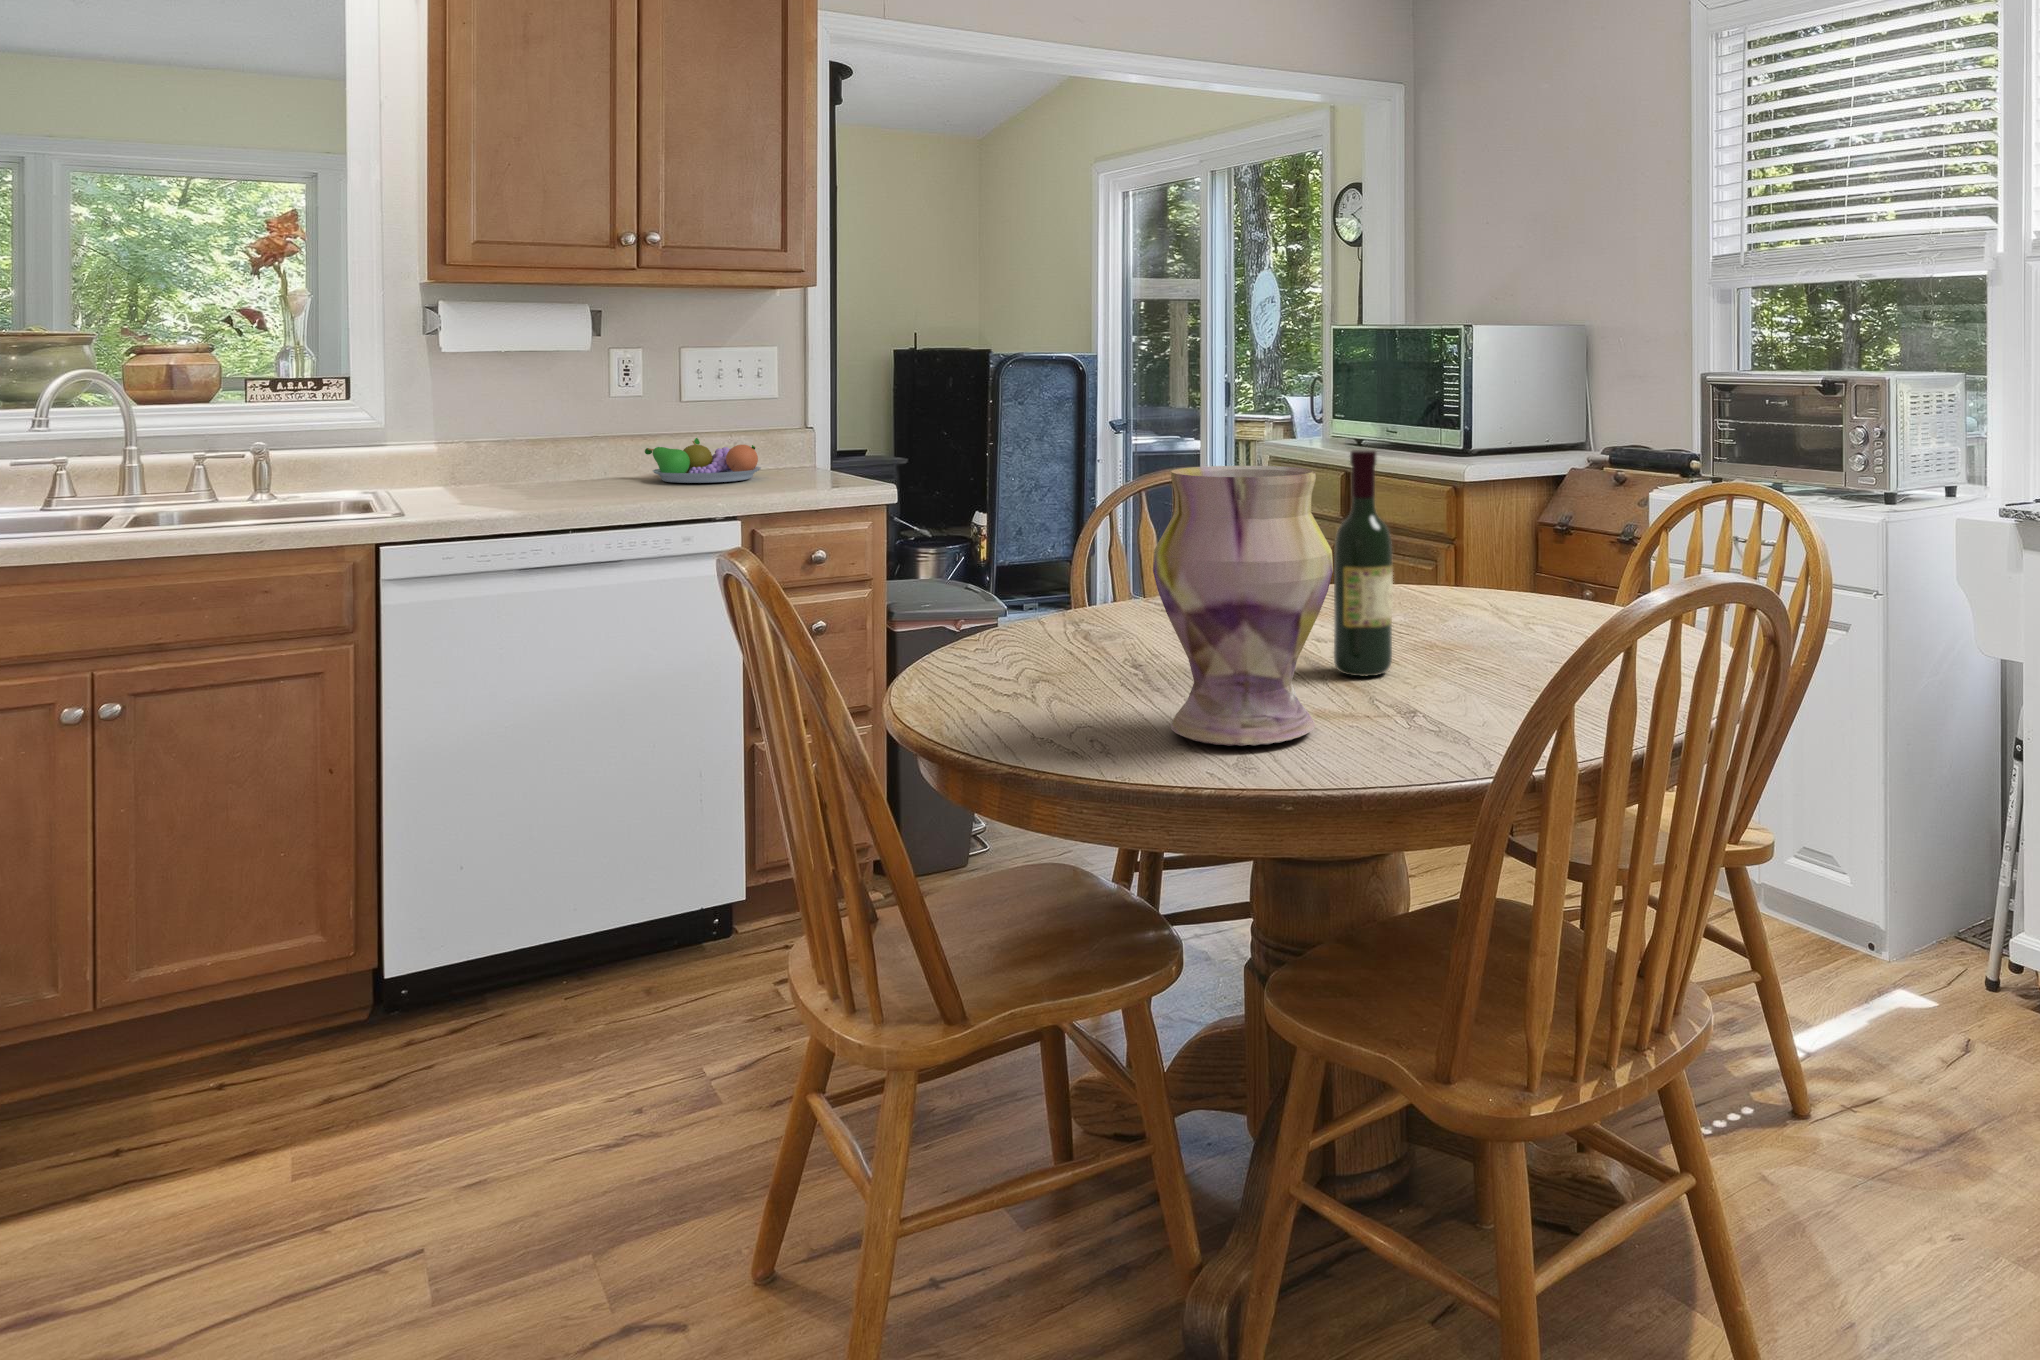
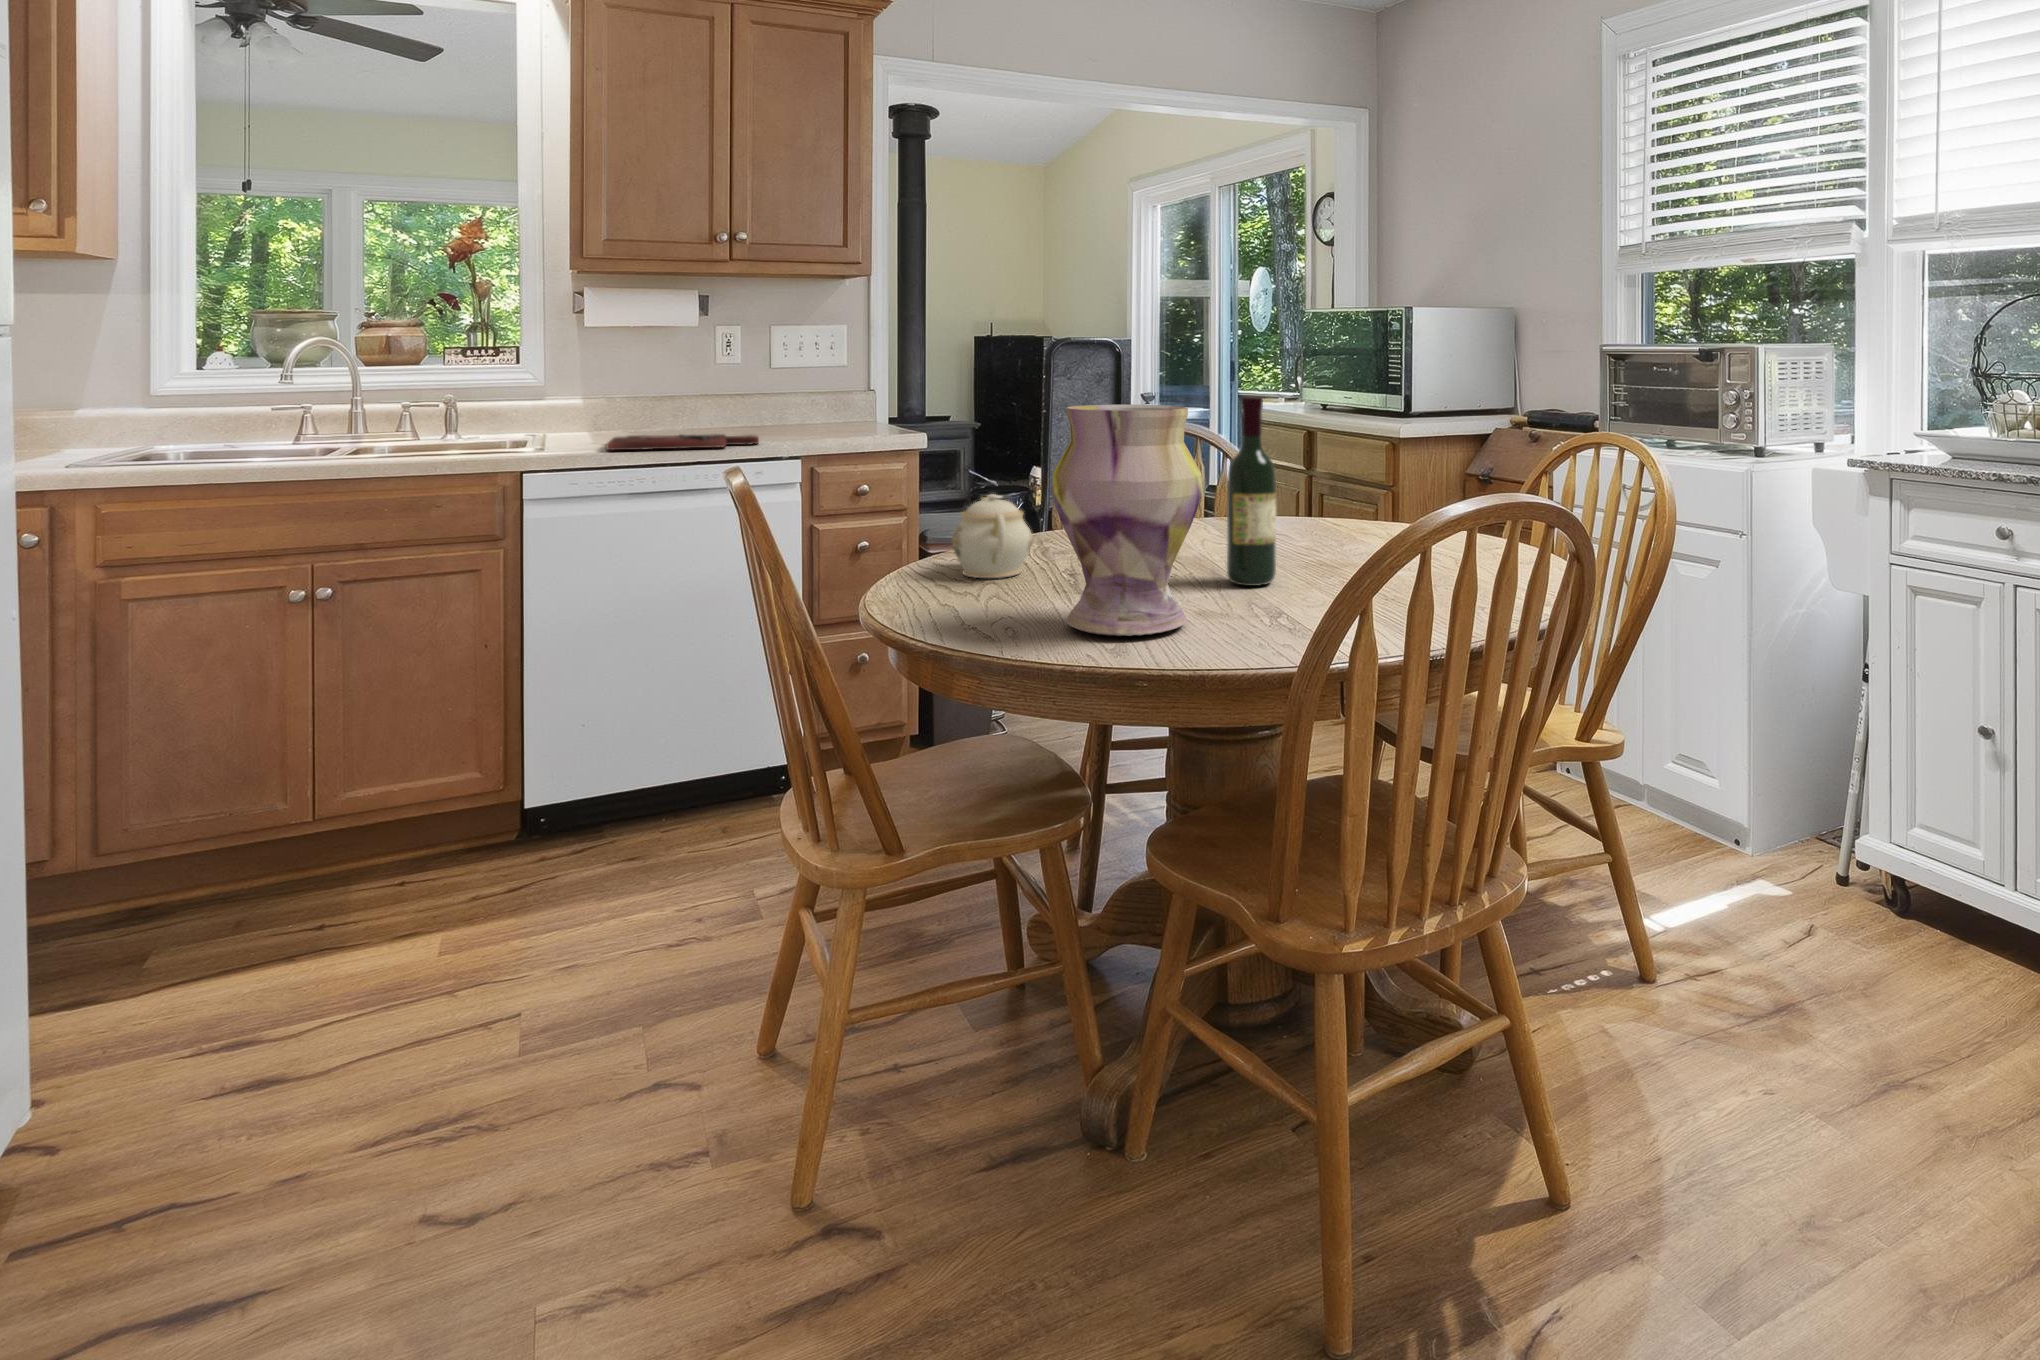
fruit bowl: present [645,438,761,483] -> none [743,397,832,431]
cutting board: none [485,489,680,514] -> present [607,434,759,450]
teapot: none [993,570,1092,674] -> present [952,494,1032,578]

